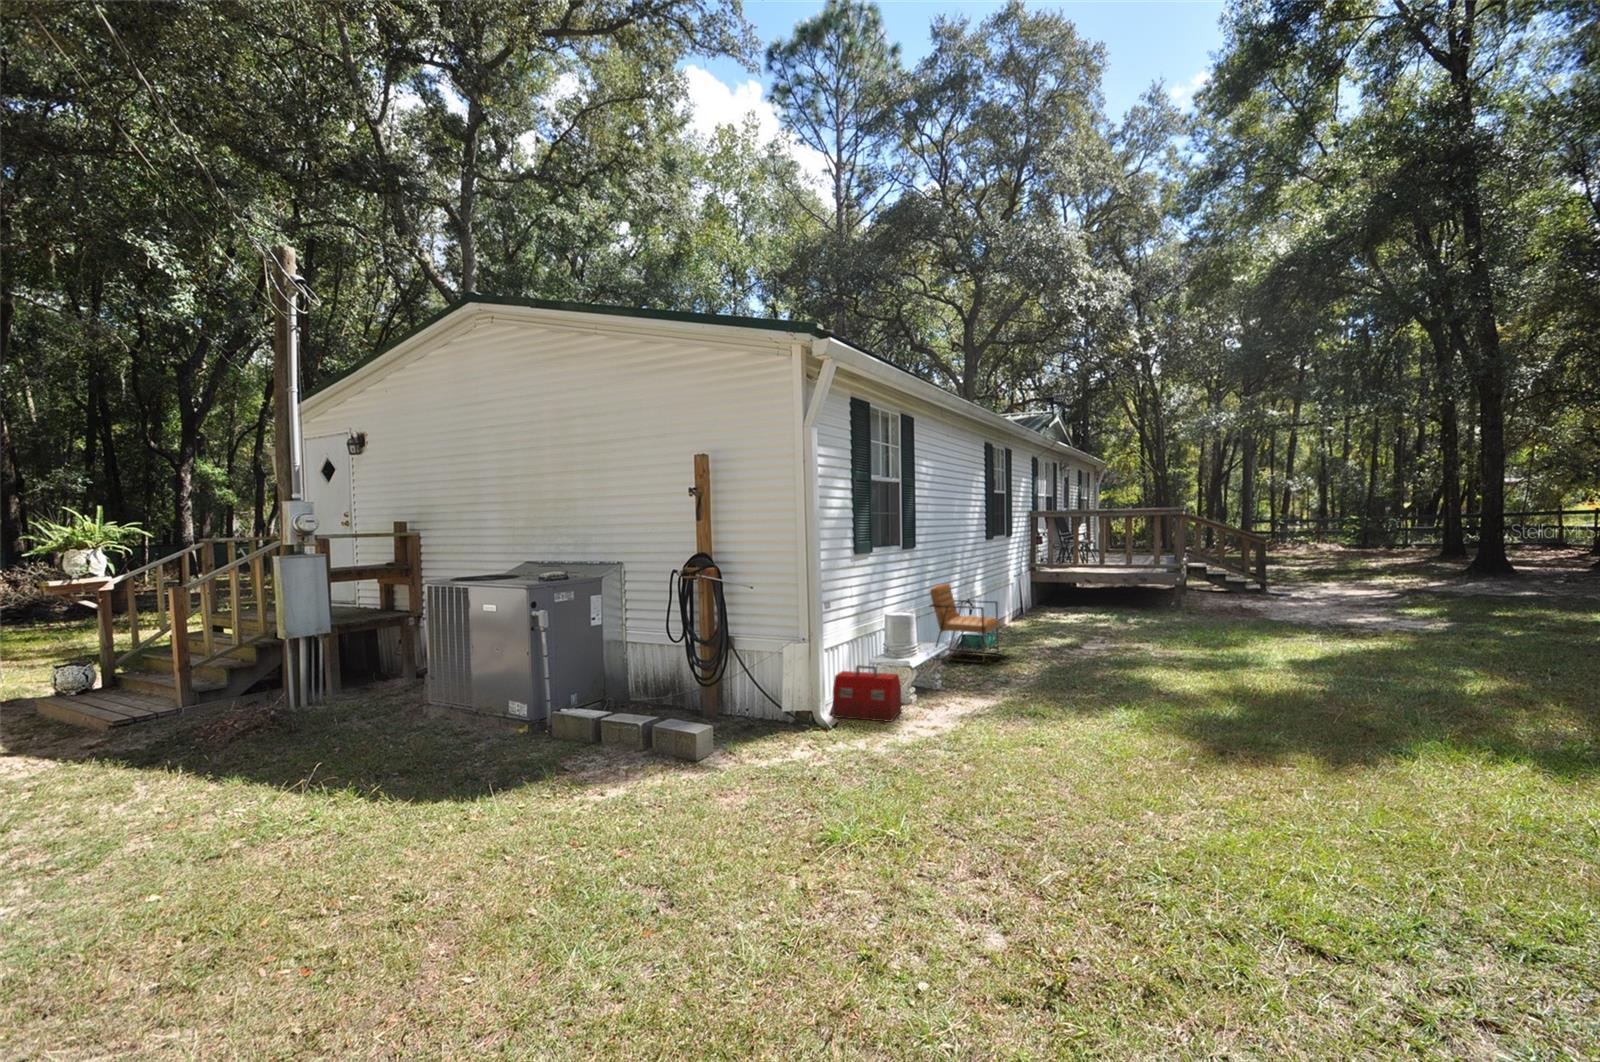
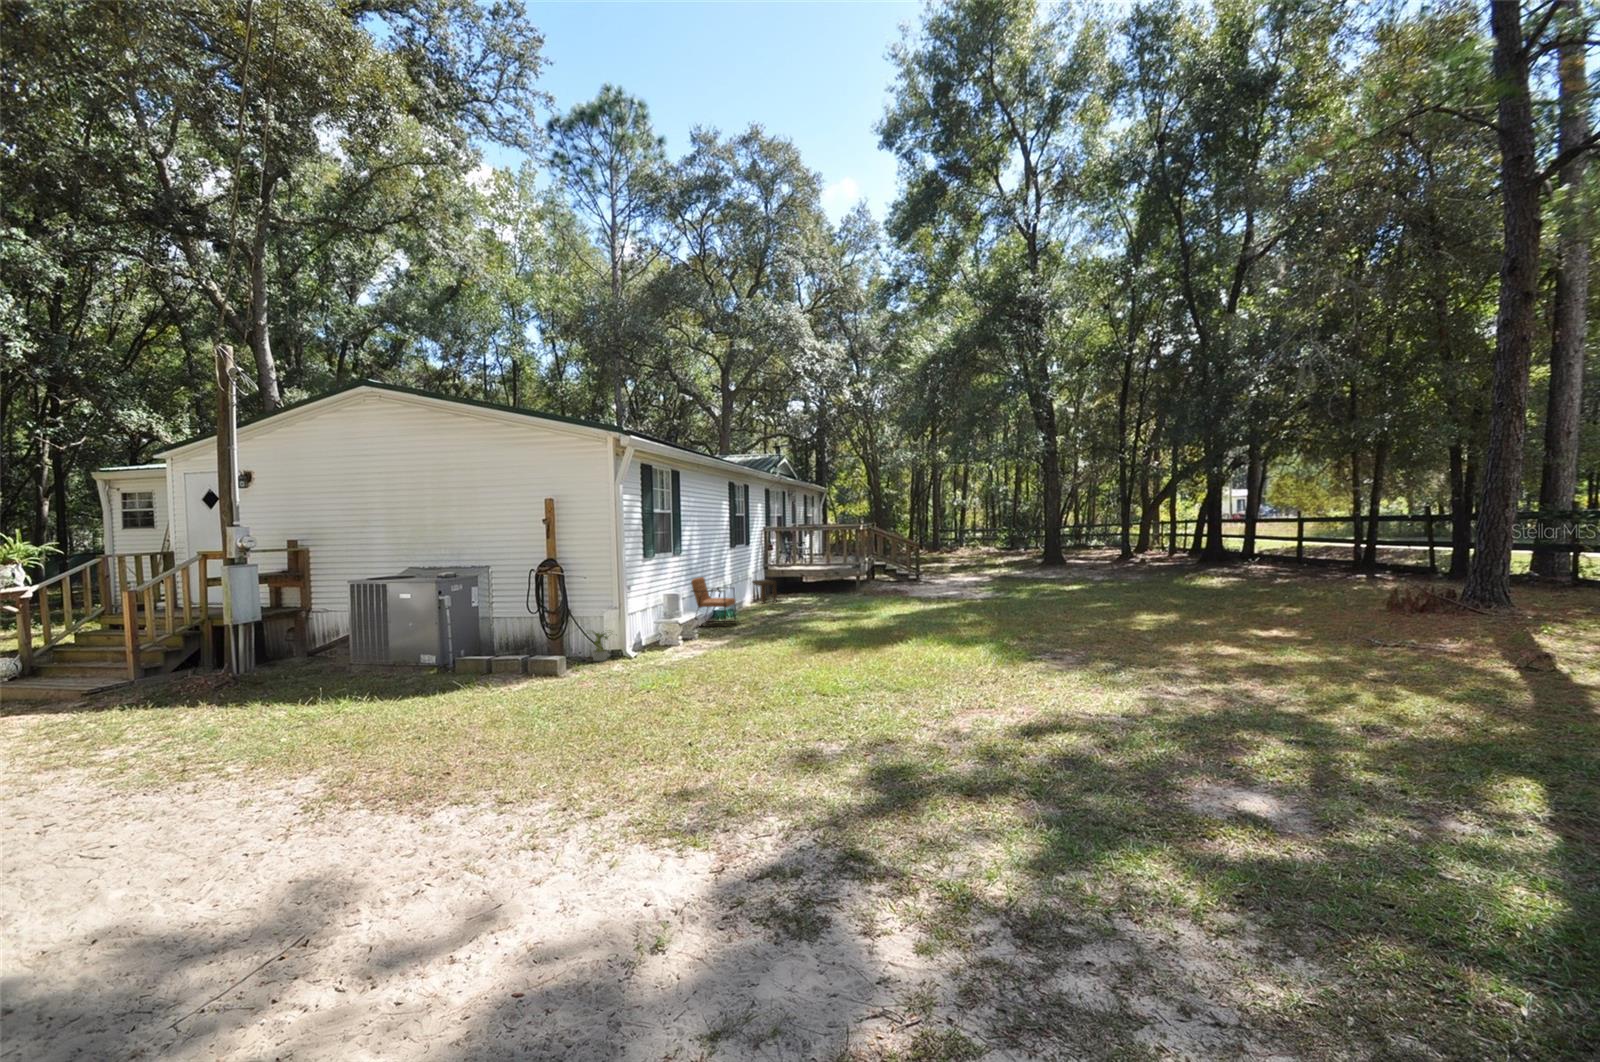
bench: none [1013,584,1054,619] -> present [752,579,777,603]
toolbox: present [833,665,902,722] -> none [633,622,674,653]
potted plant: none [746,677,806,733] -> present [592,631,609,661]

